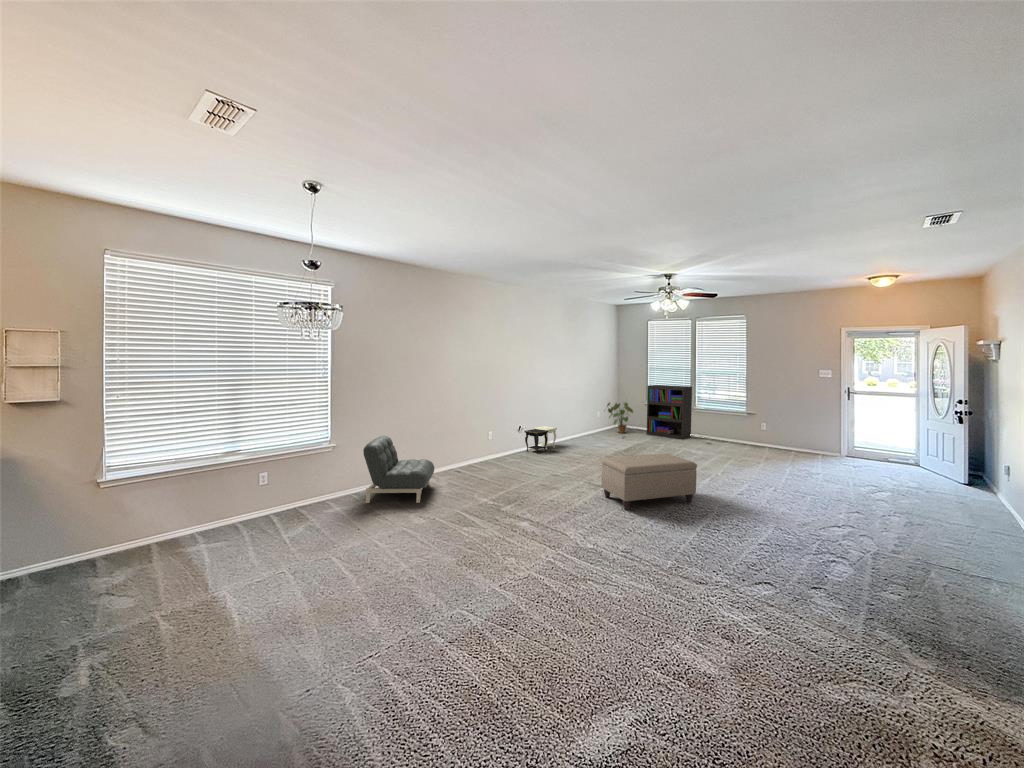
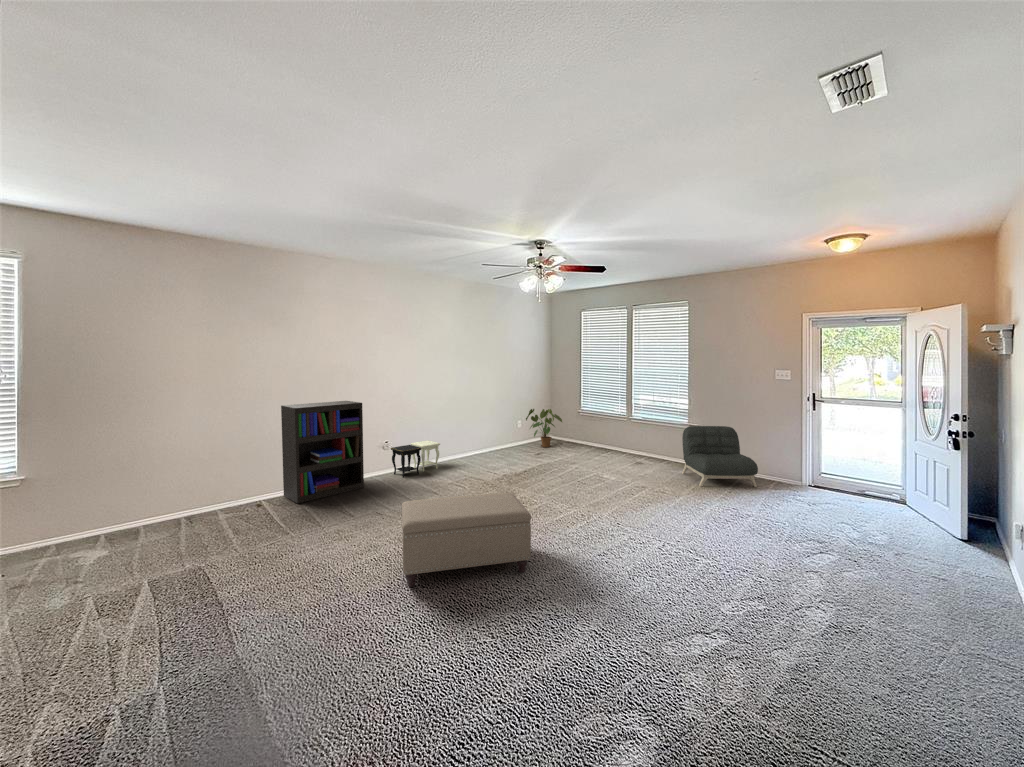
bookshelf: present [647,385,692,439] -> present [281,401,364,504]
armchair: present [363,436,434,503] -> present [682,426,758,487]

